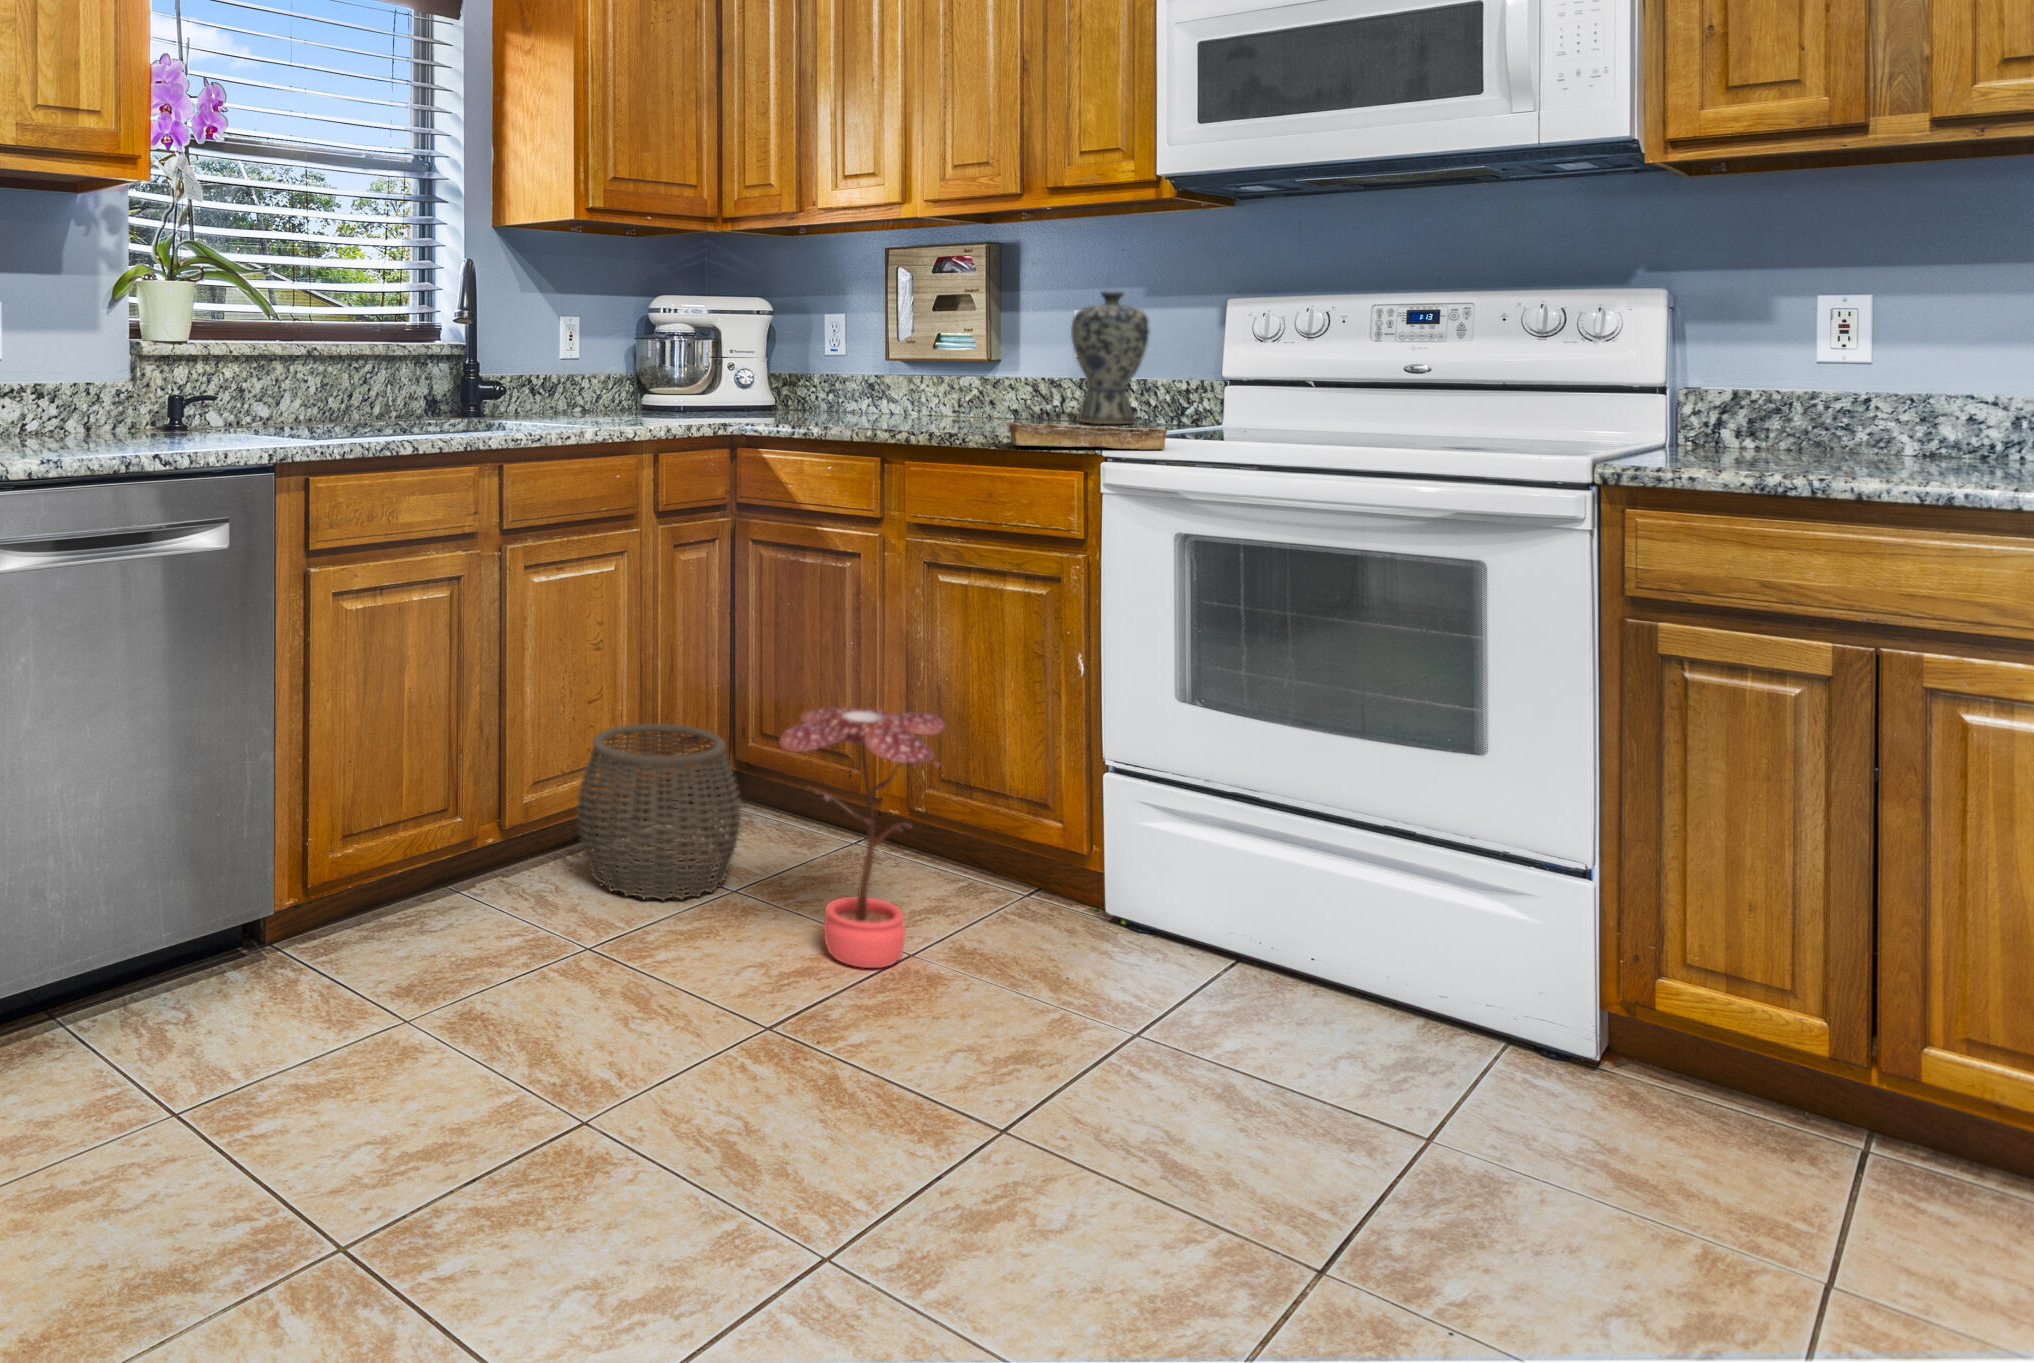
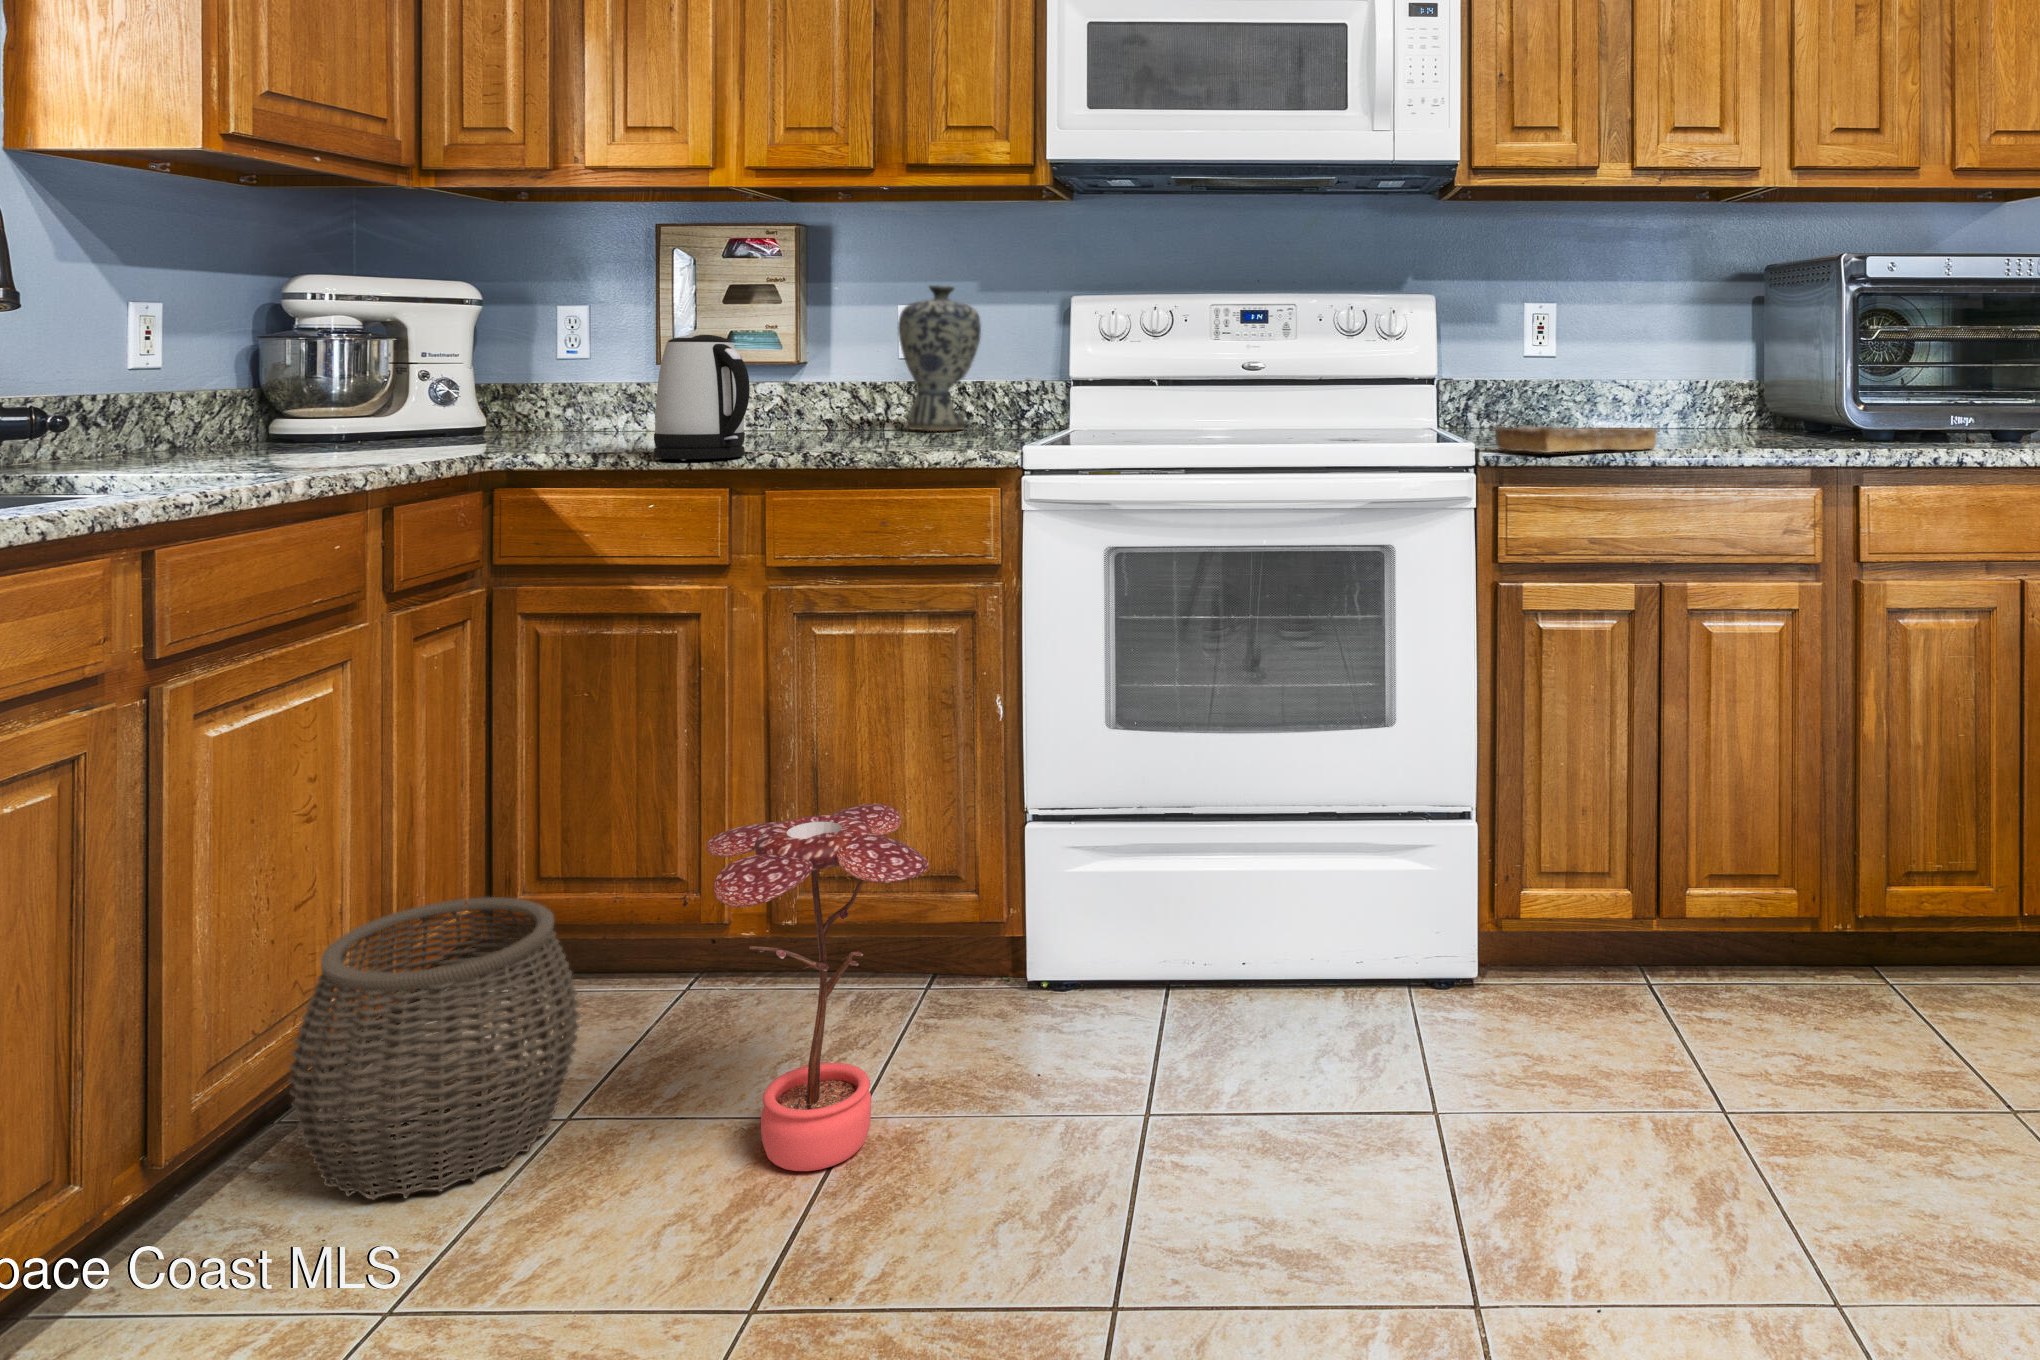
kettle: none [829,340,897,437] -> present [654,334,750,460]
tray: present [1004,422,1168,450] -> present [1494,427,1657,452]

